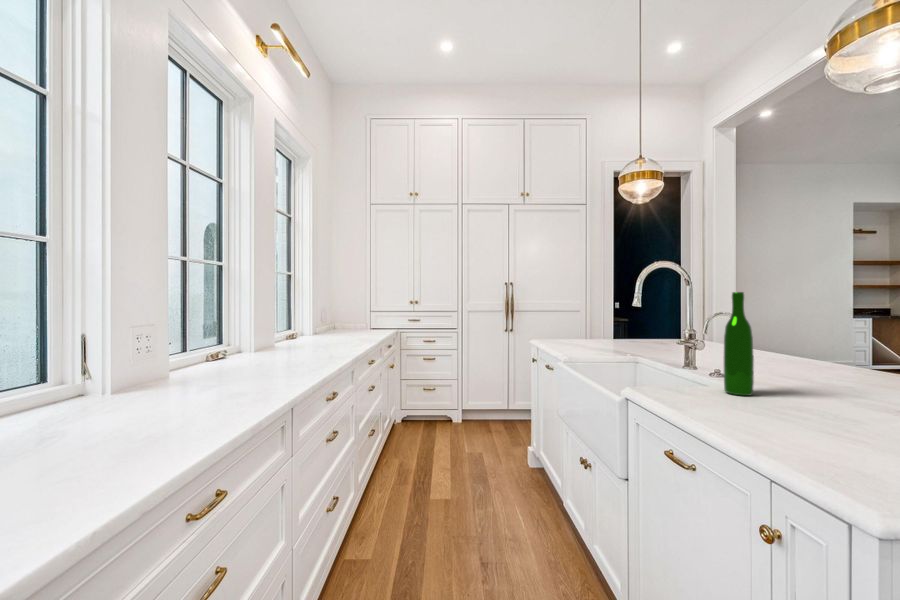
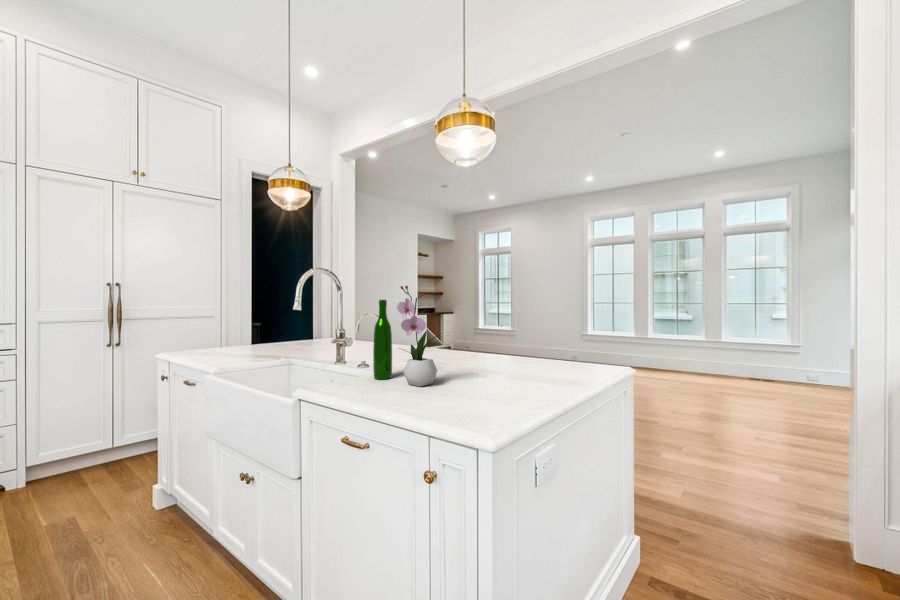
flower arrangement: none [755,271,843,415] -> present [397,286,441,386]

